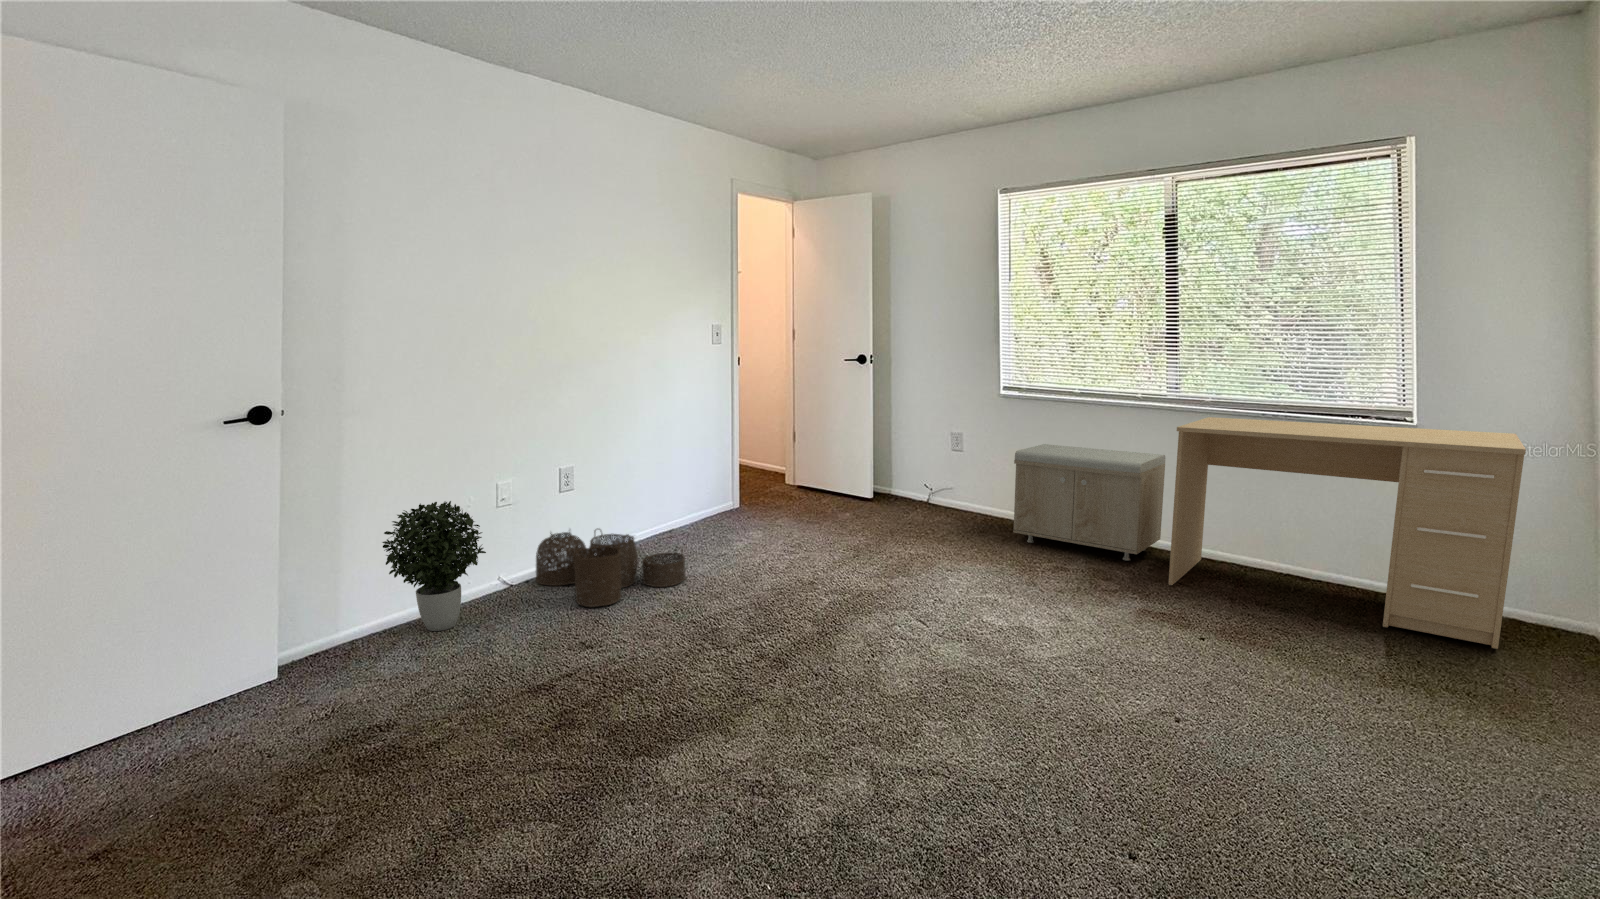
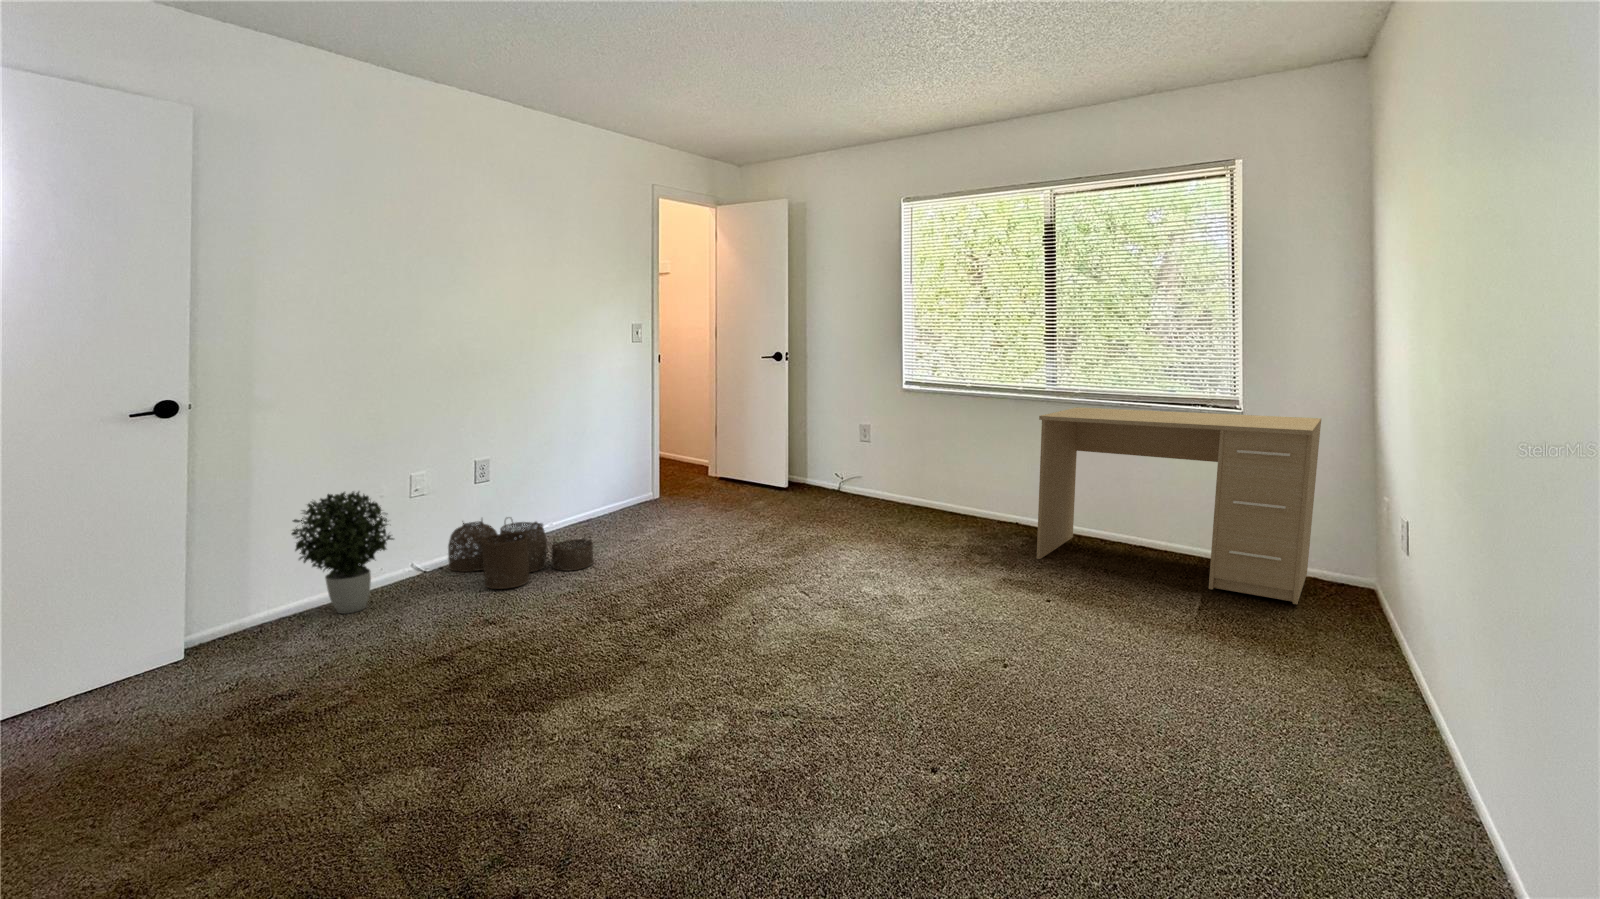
storage bench: present [1013,444,1165,560] -> none [907,435,1042,539]

